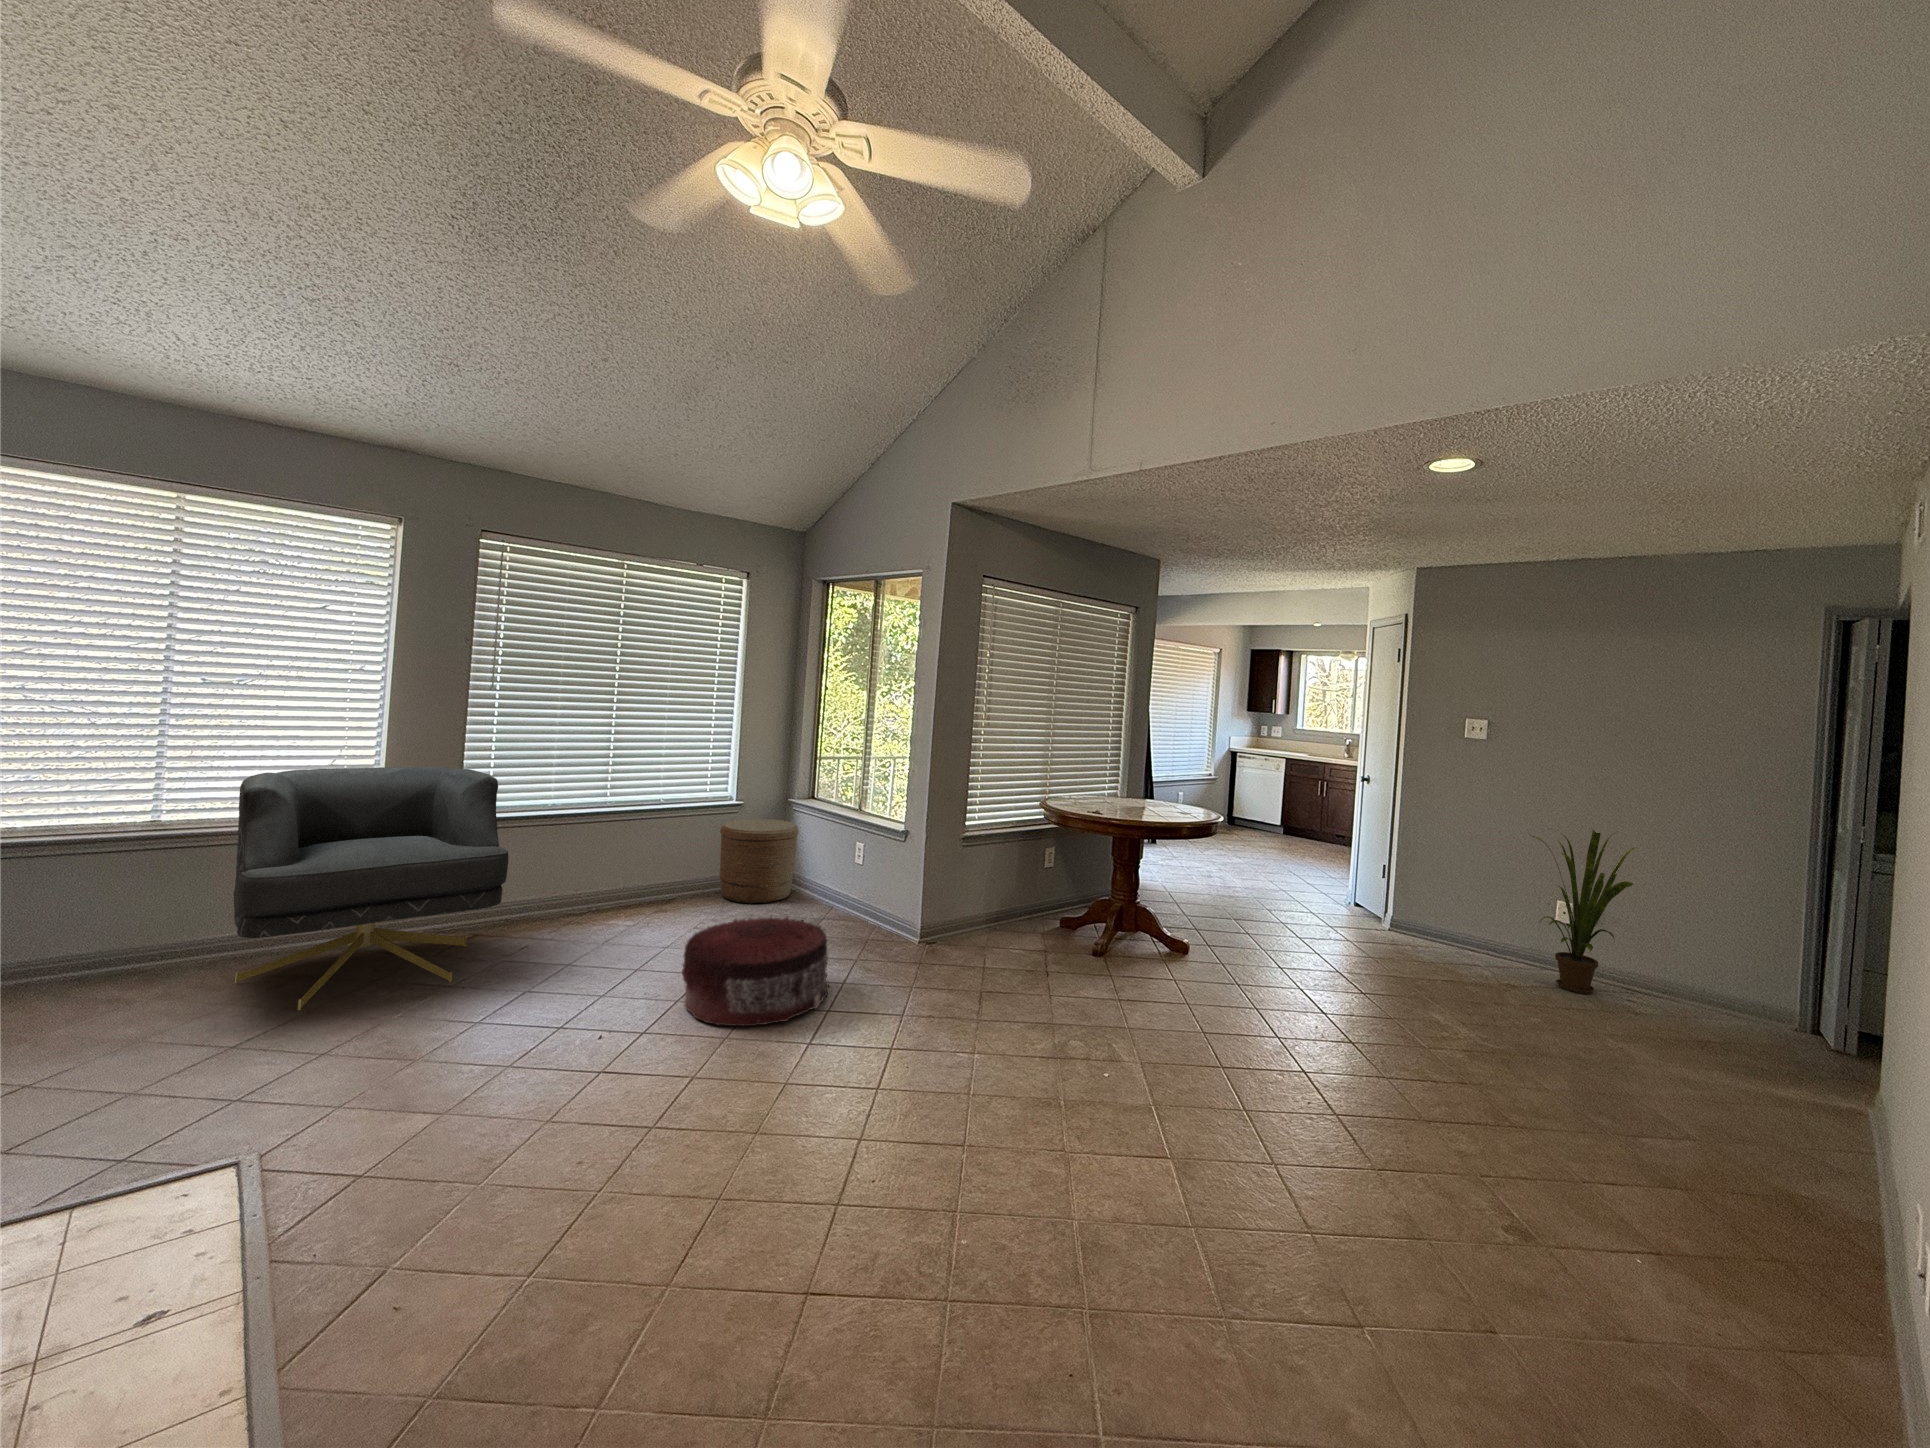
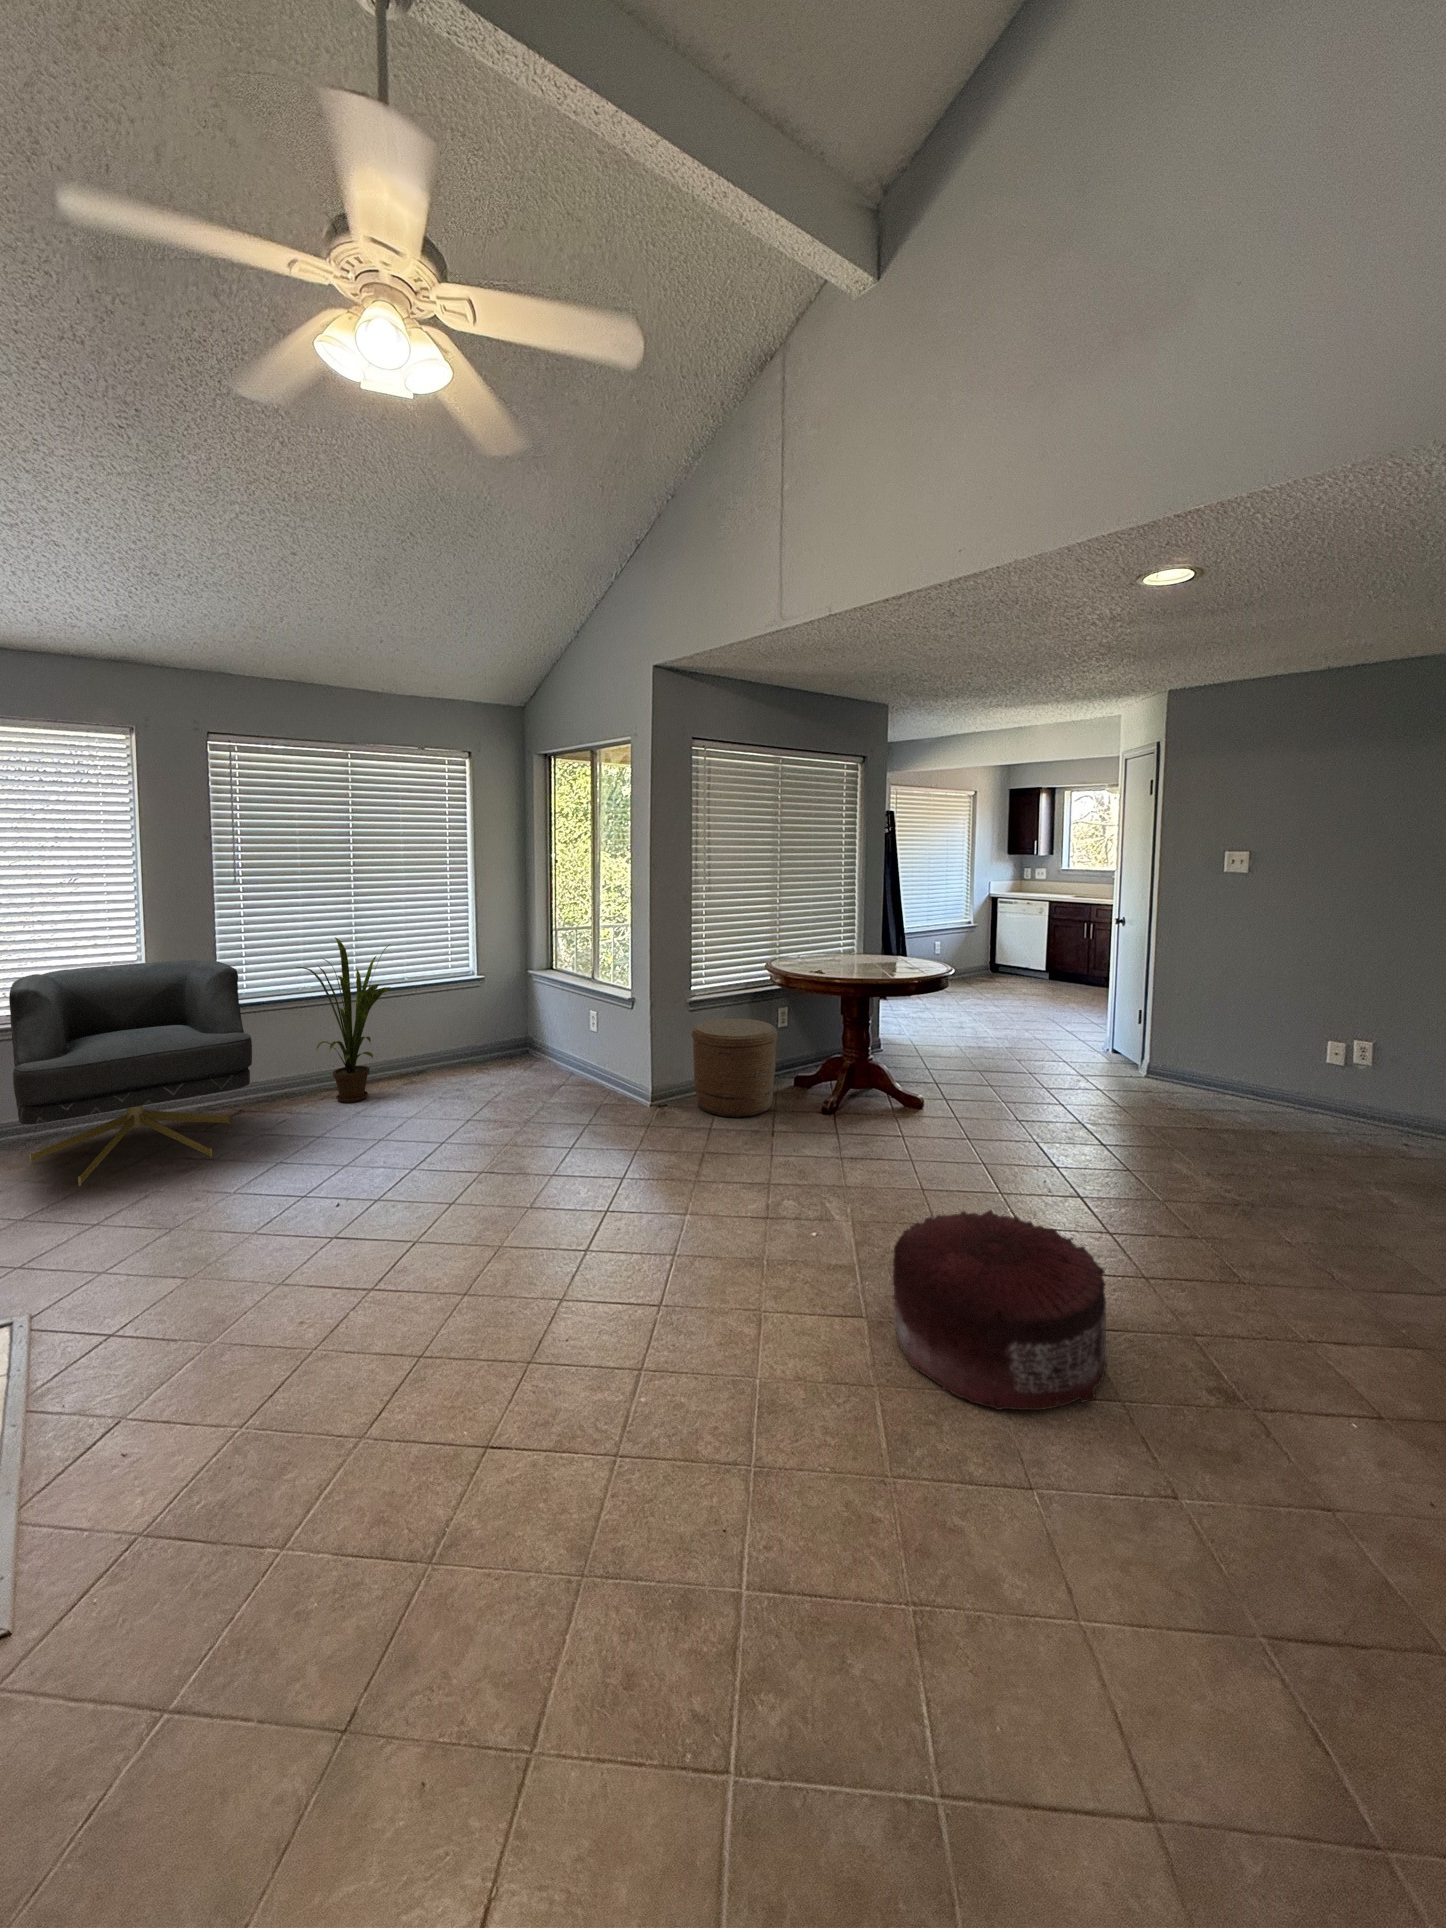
woven basket: present [719,819,799,904] -> present [691,1019,778,1118]
house plant: present [1530,830,1636,994] -> present [297,938,390,1102]
pouf: present [682,917,829,1026] -> present [893,1210,1107,1410]

